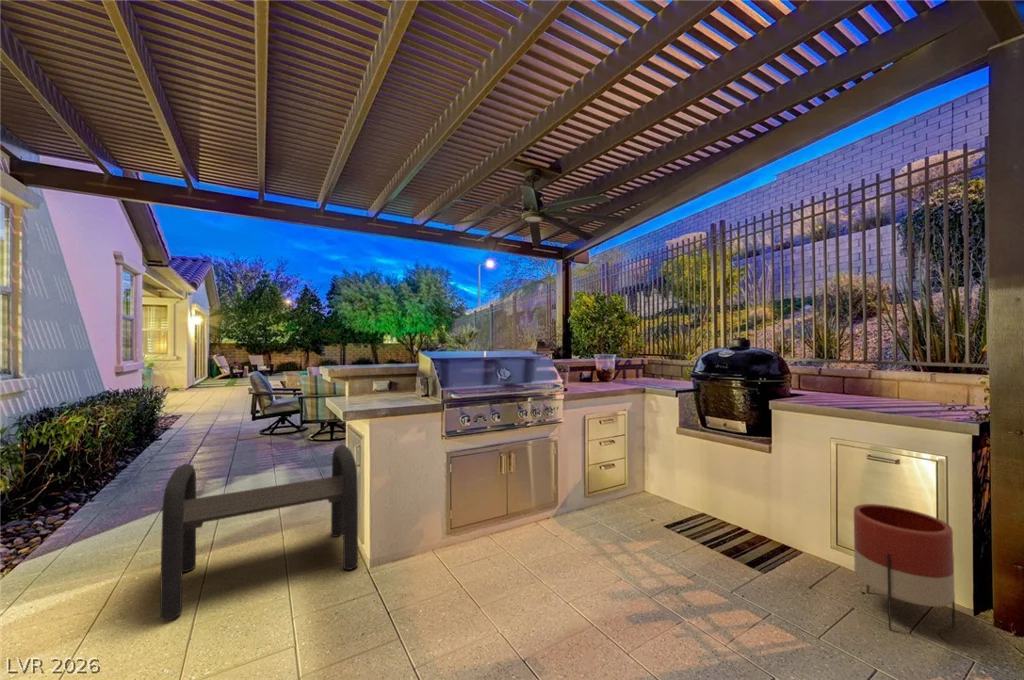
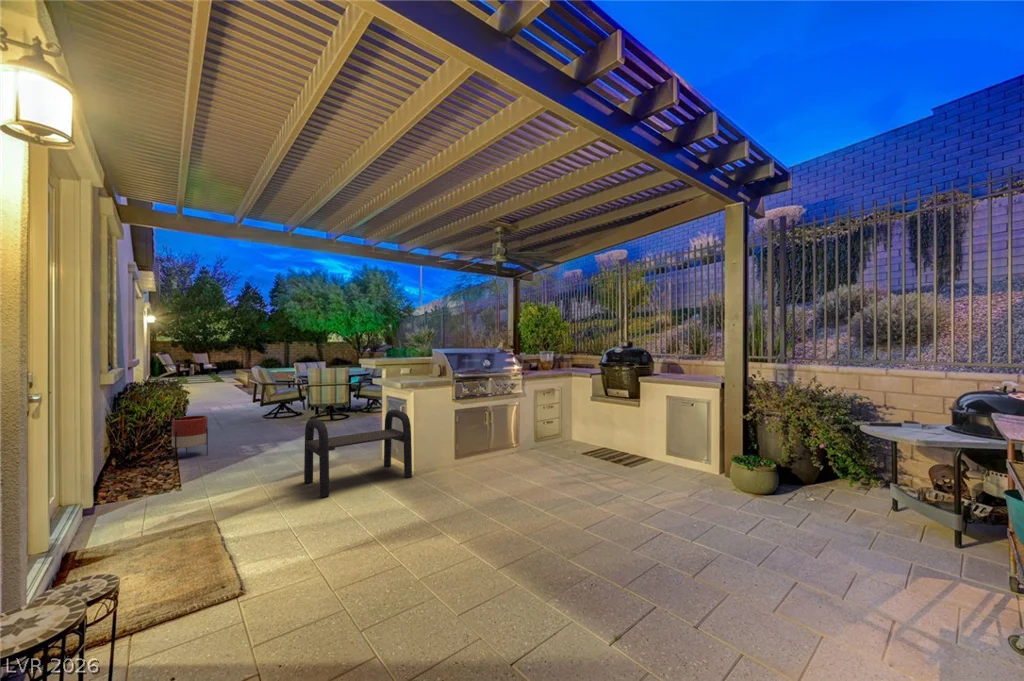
planter: present [854,504,955,630] -> present [172,416,208,460]

